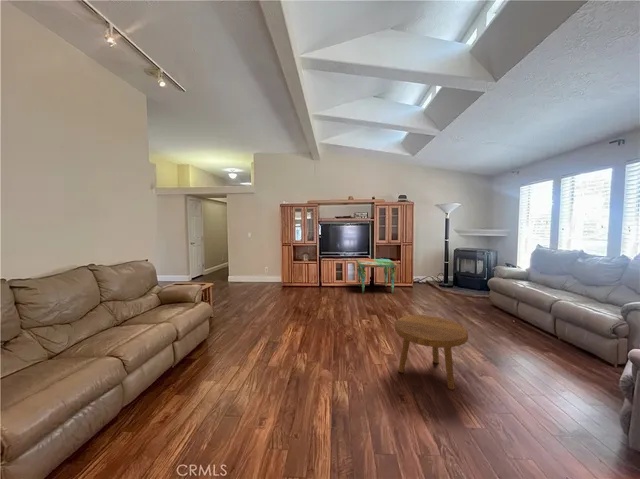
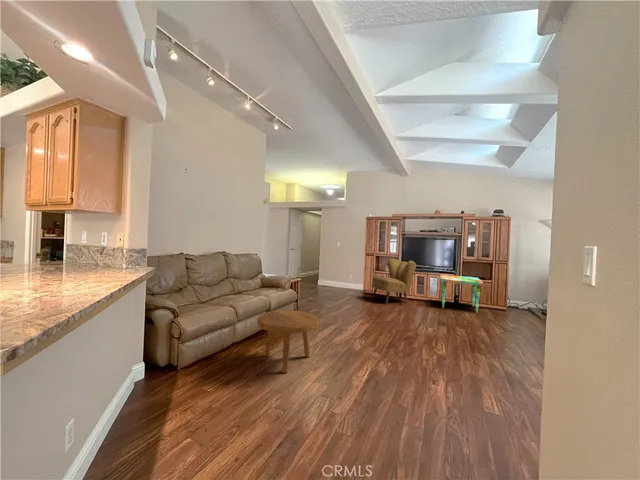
armchair: none [292,247,335,296] -> present [372,258,416,304]
footstool: present [395,315,468,390] -> present [257,310,319,373]

